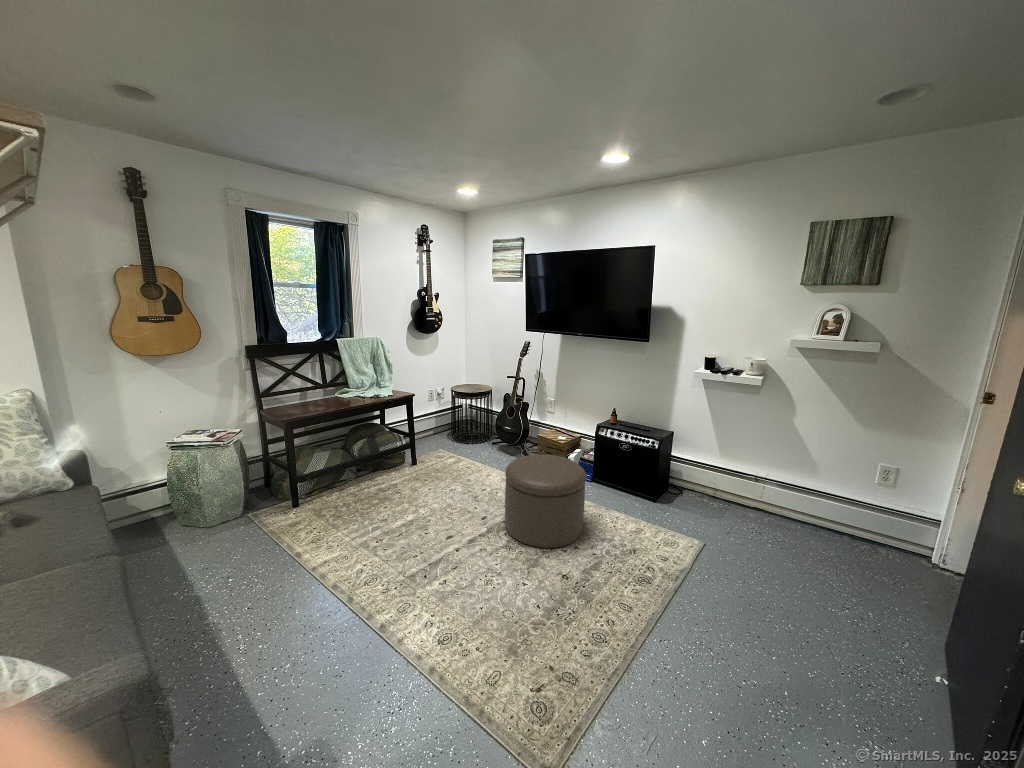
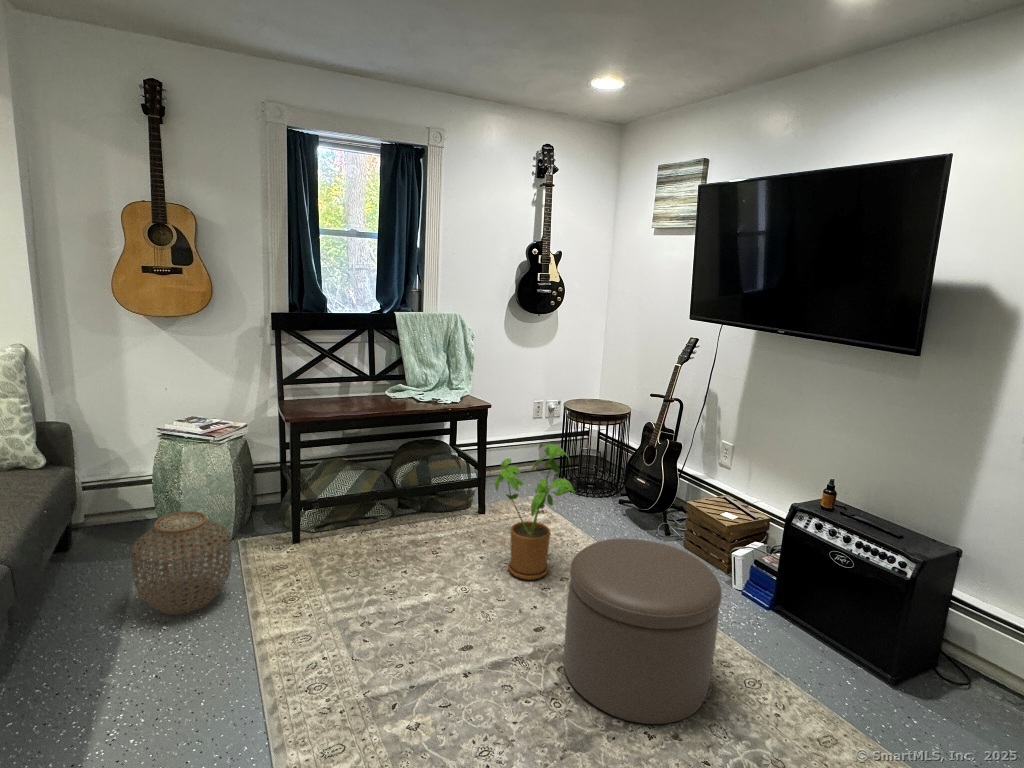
house plant: none [437,411,490,494] -> present [495,444,575,580]
woven basket: none [187,495,268,573] -> present [131,511,232,615]

